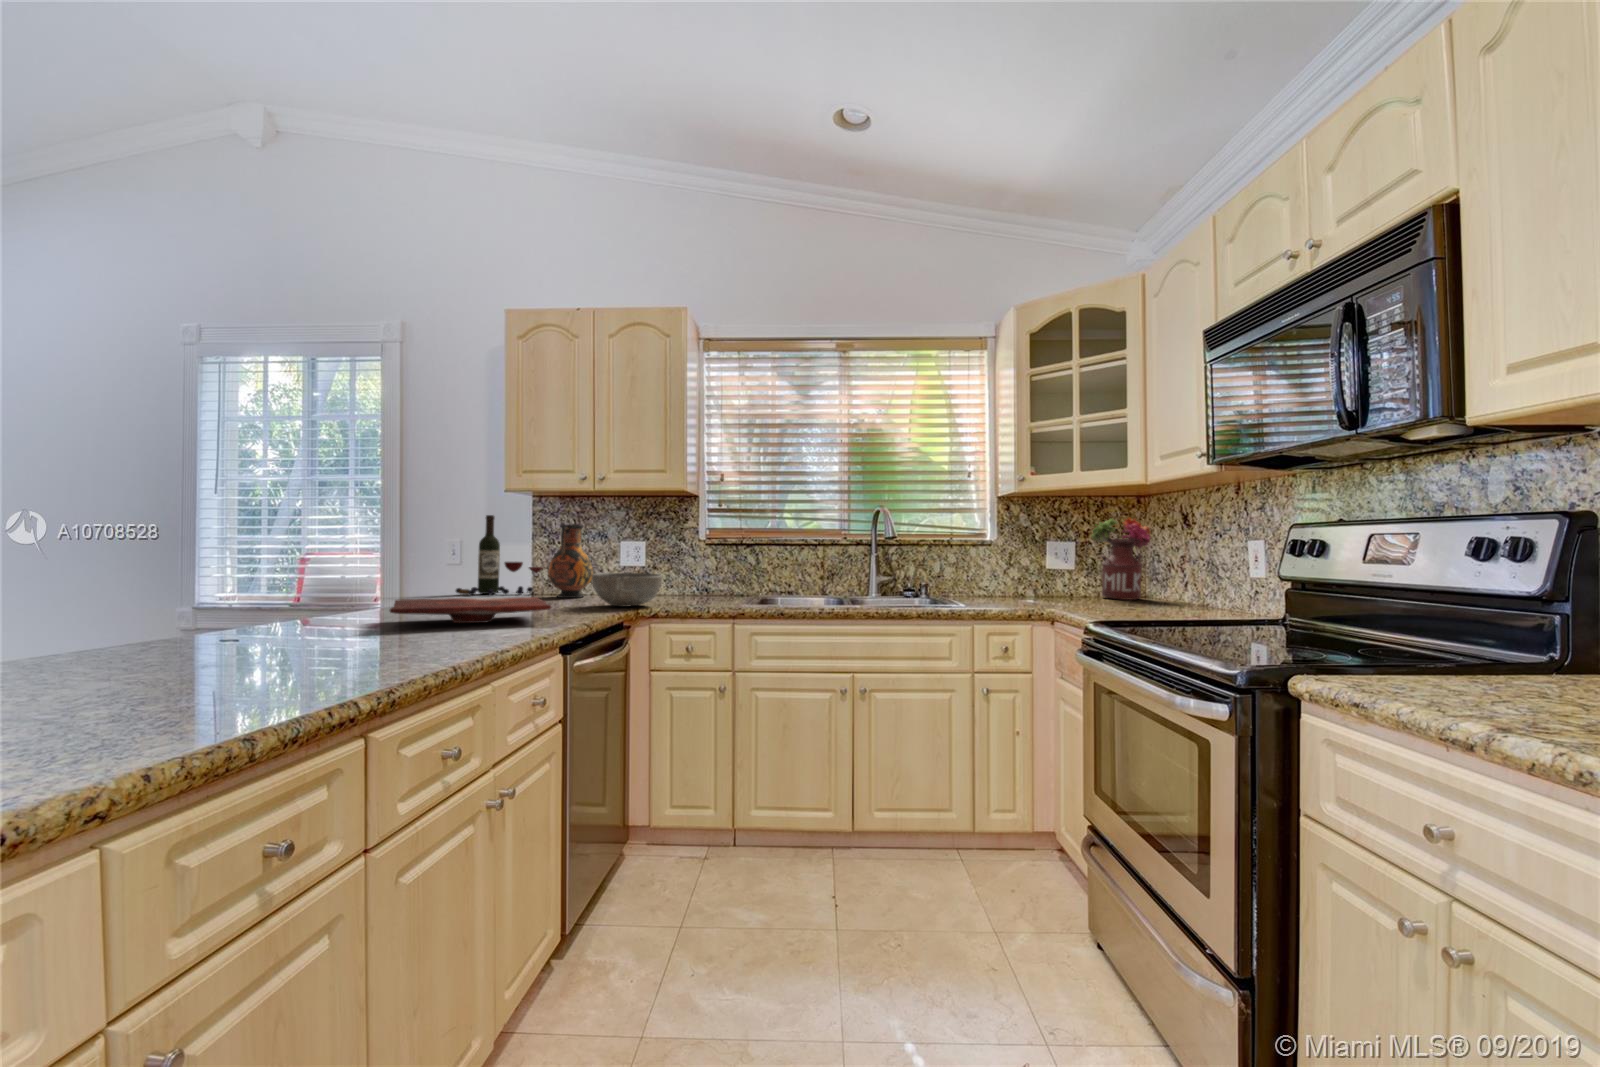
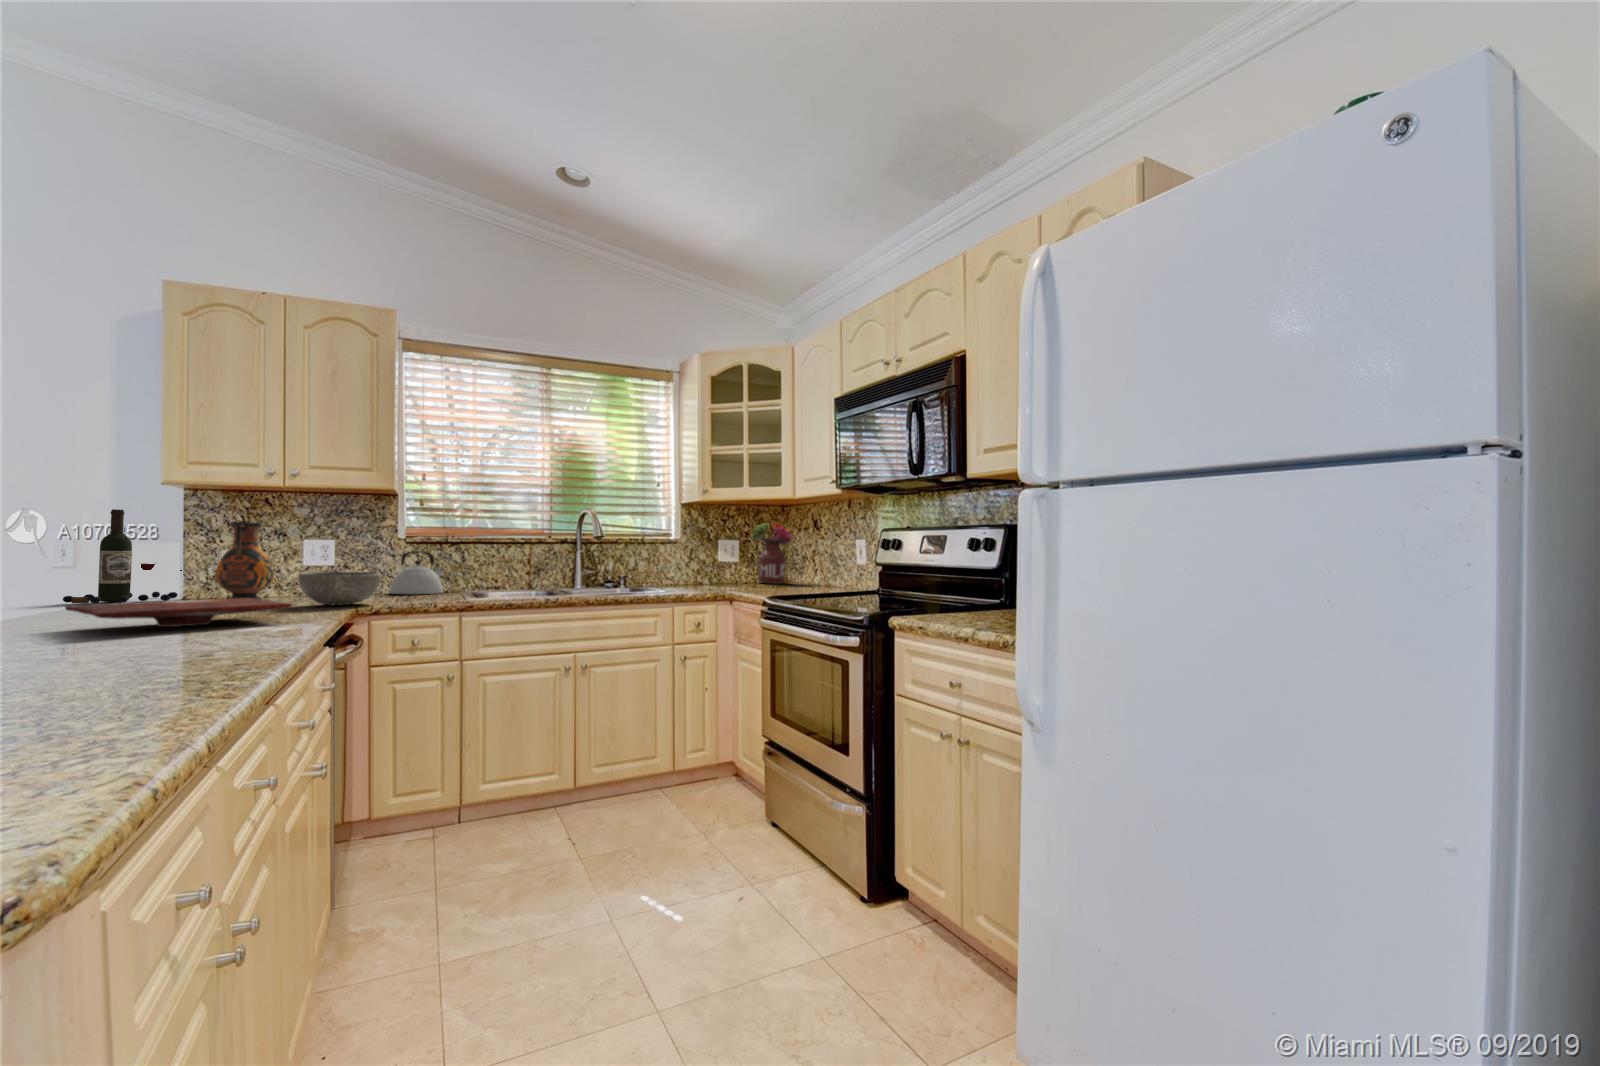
kettle: none [689,552,739,597] -> present [390,551,444,594]

